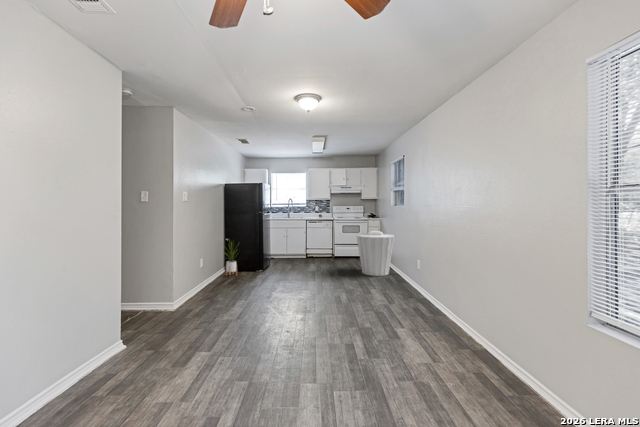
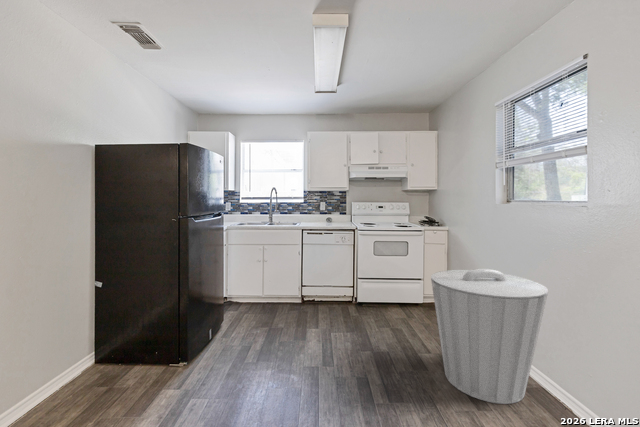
house plant: present [226,246,237,275] -> none [52,286,124,401]

